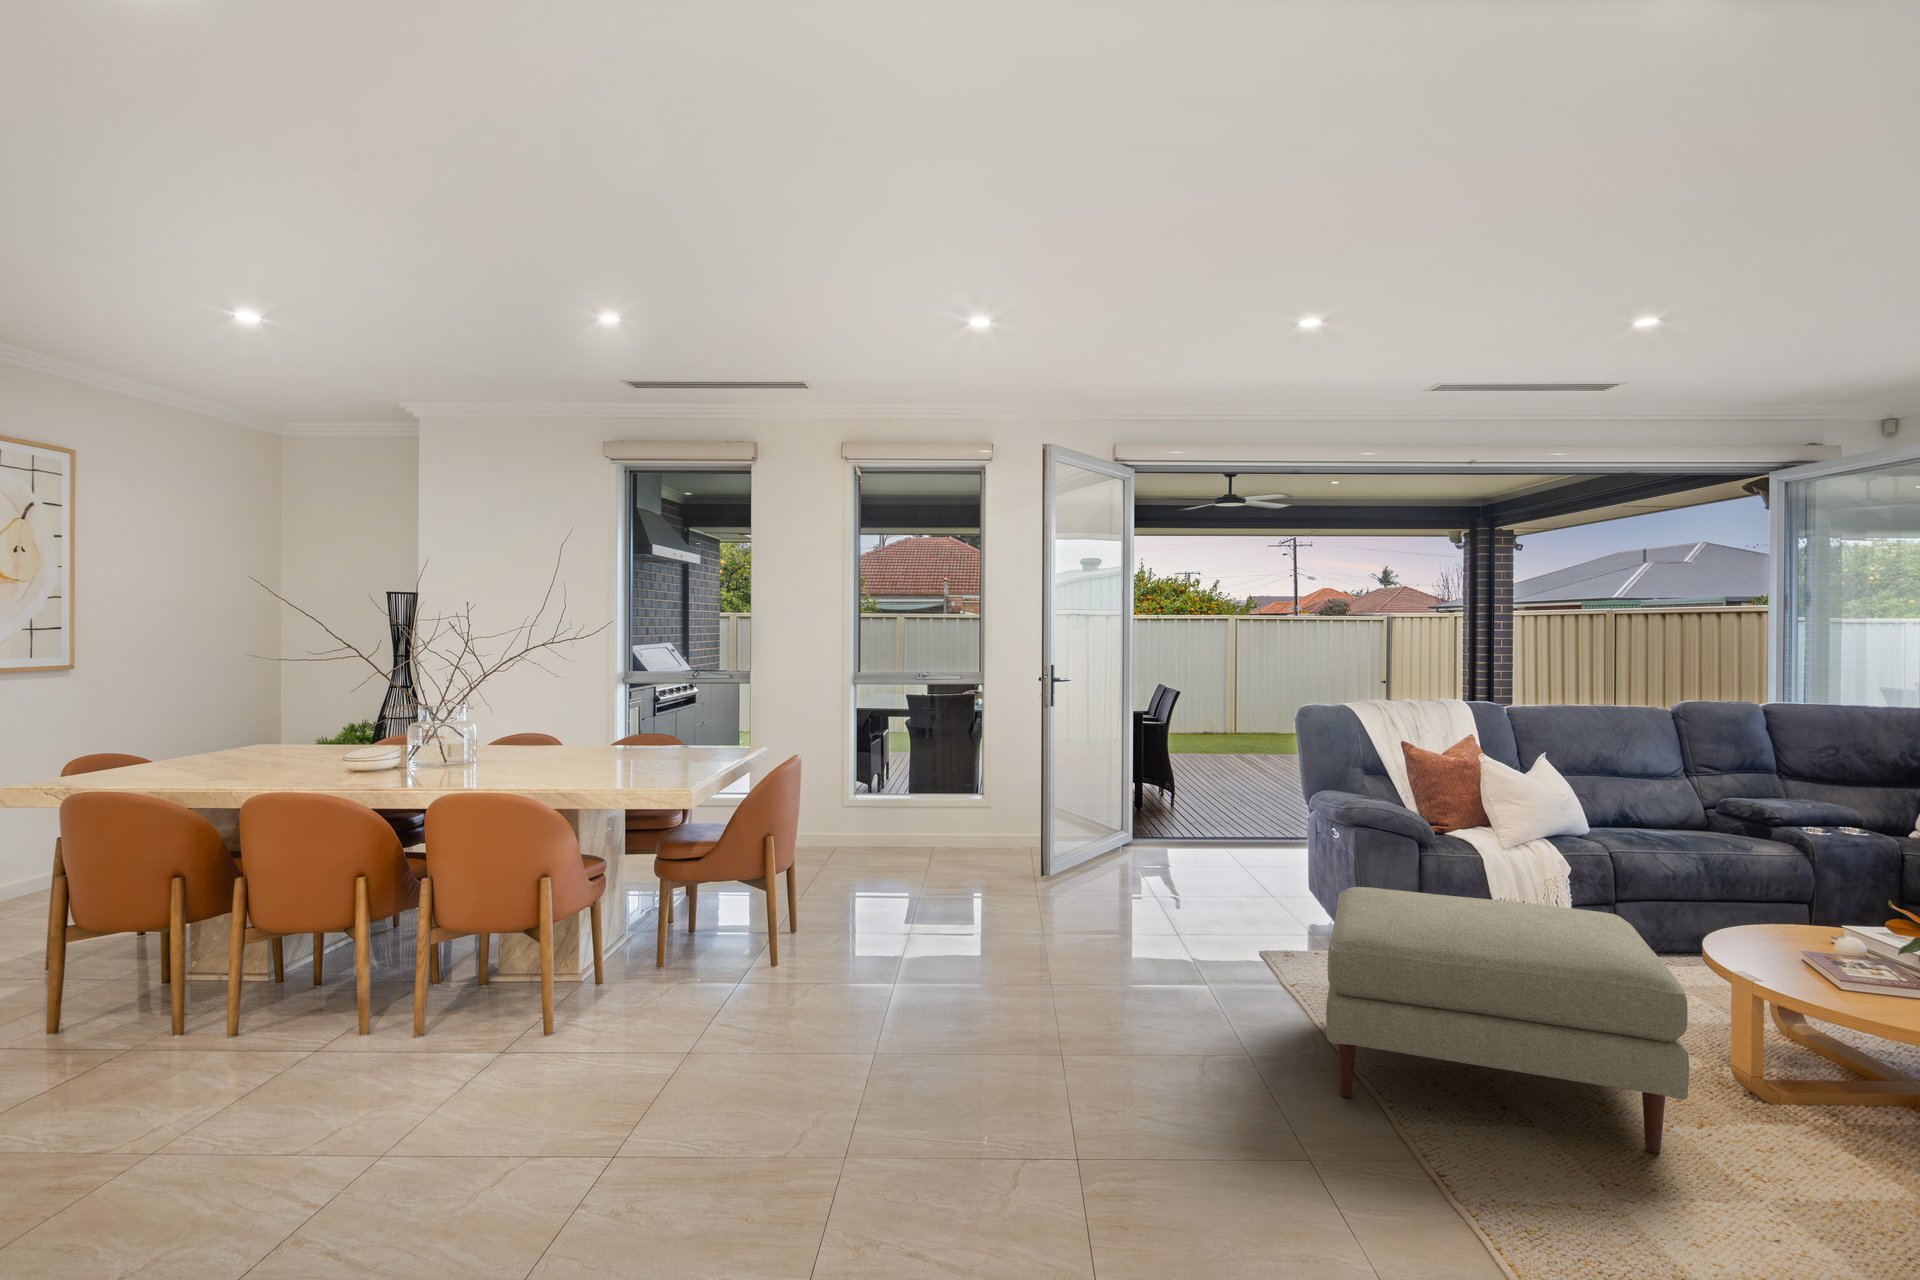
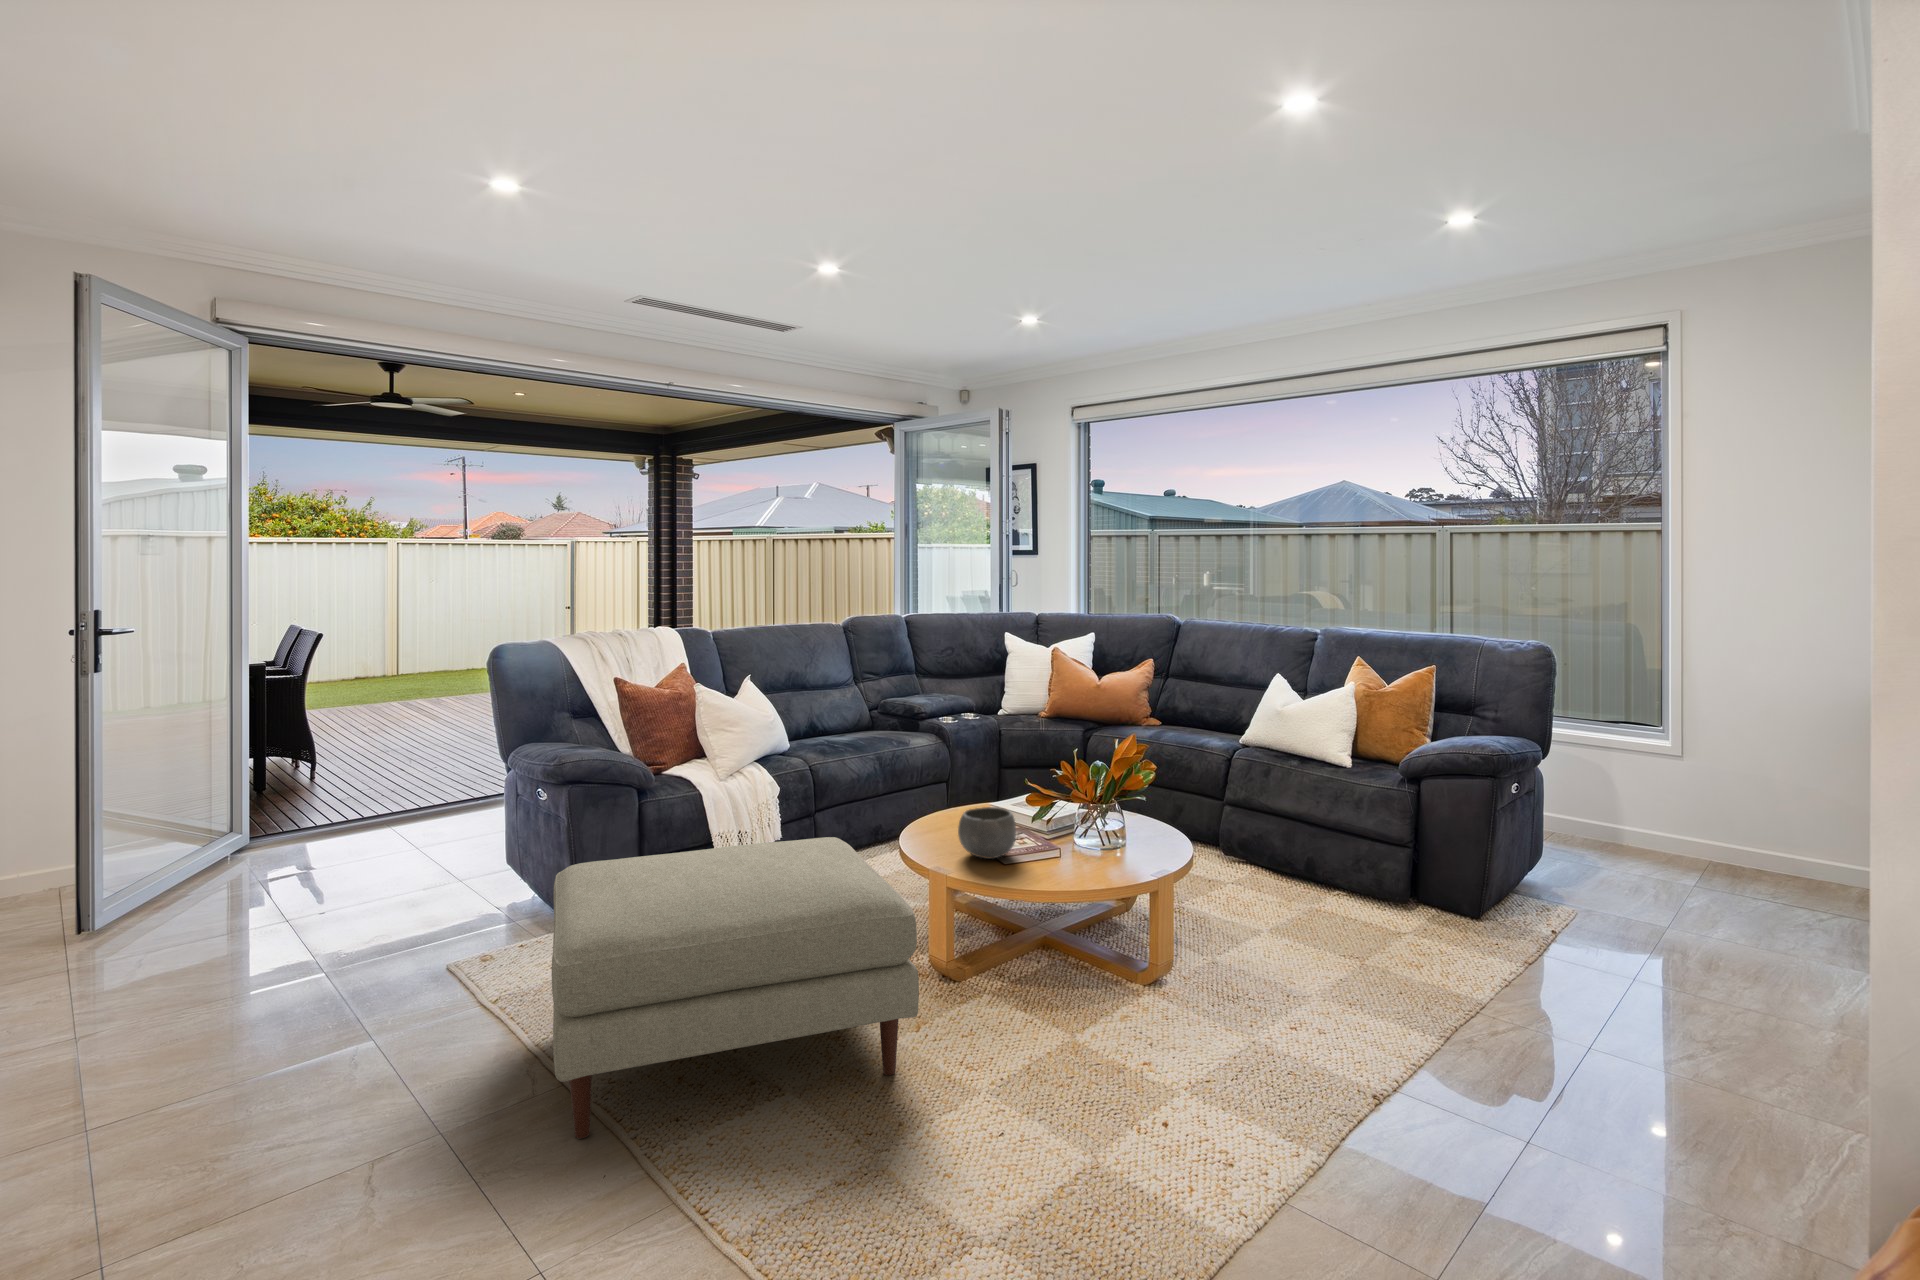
ceramic bowl: none [1776,917,1862,977] -> present [958,807,1016,859]

